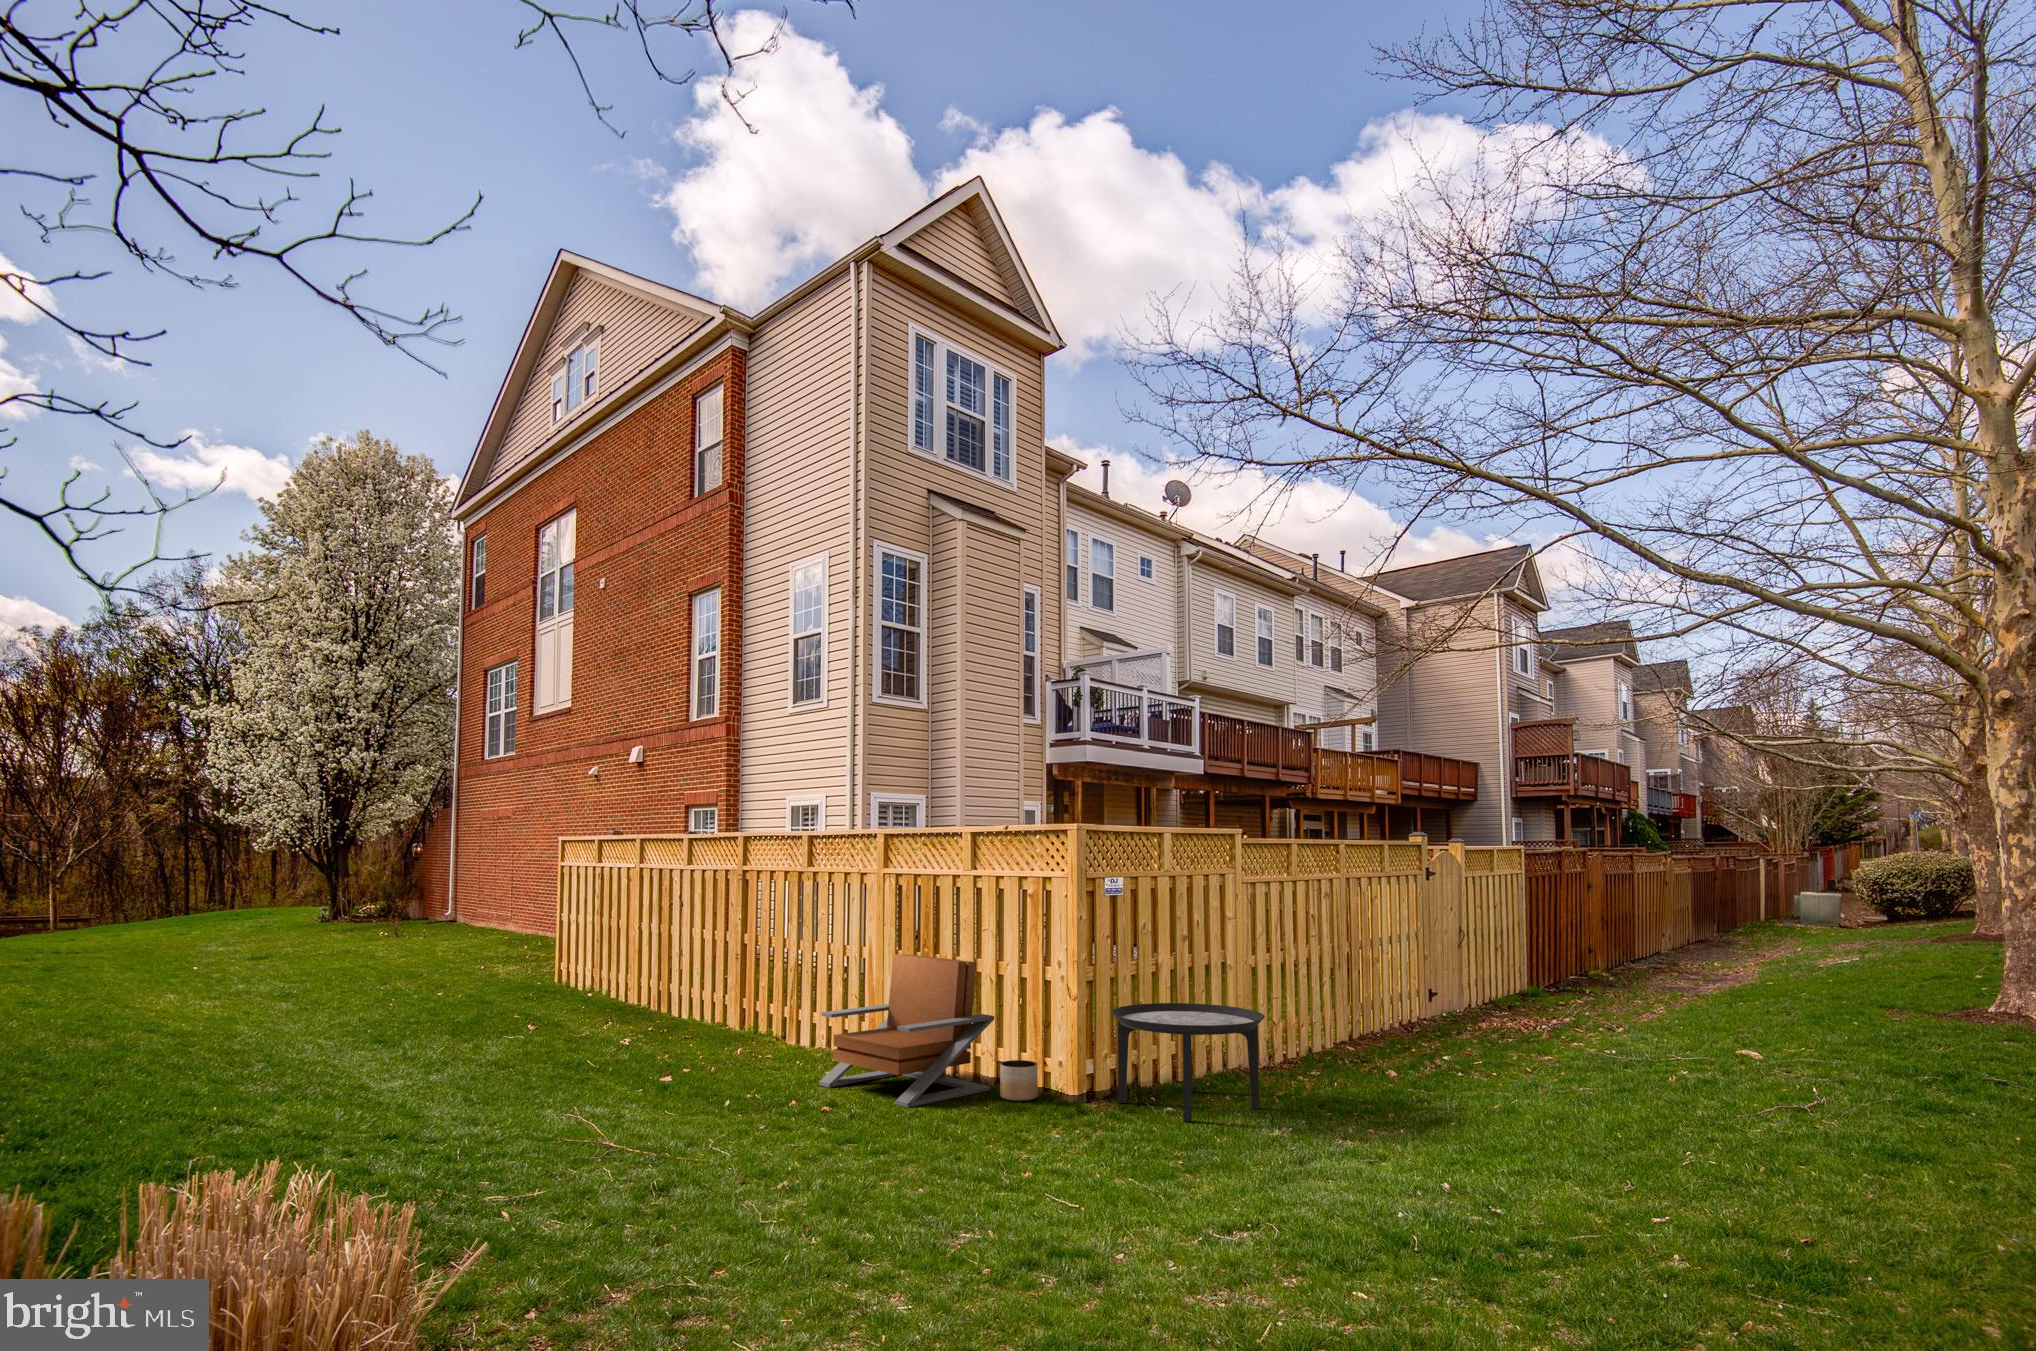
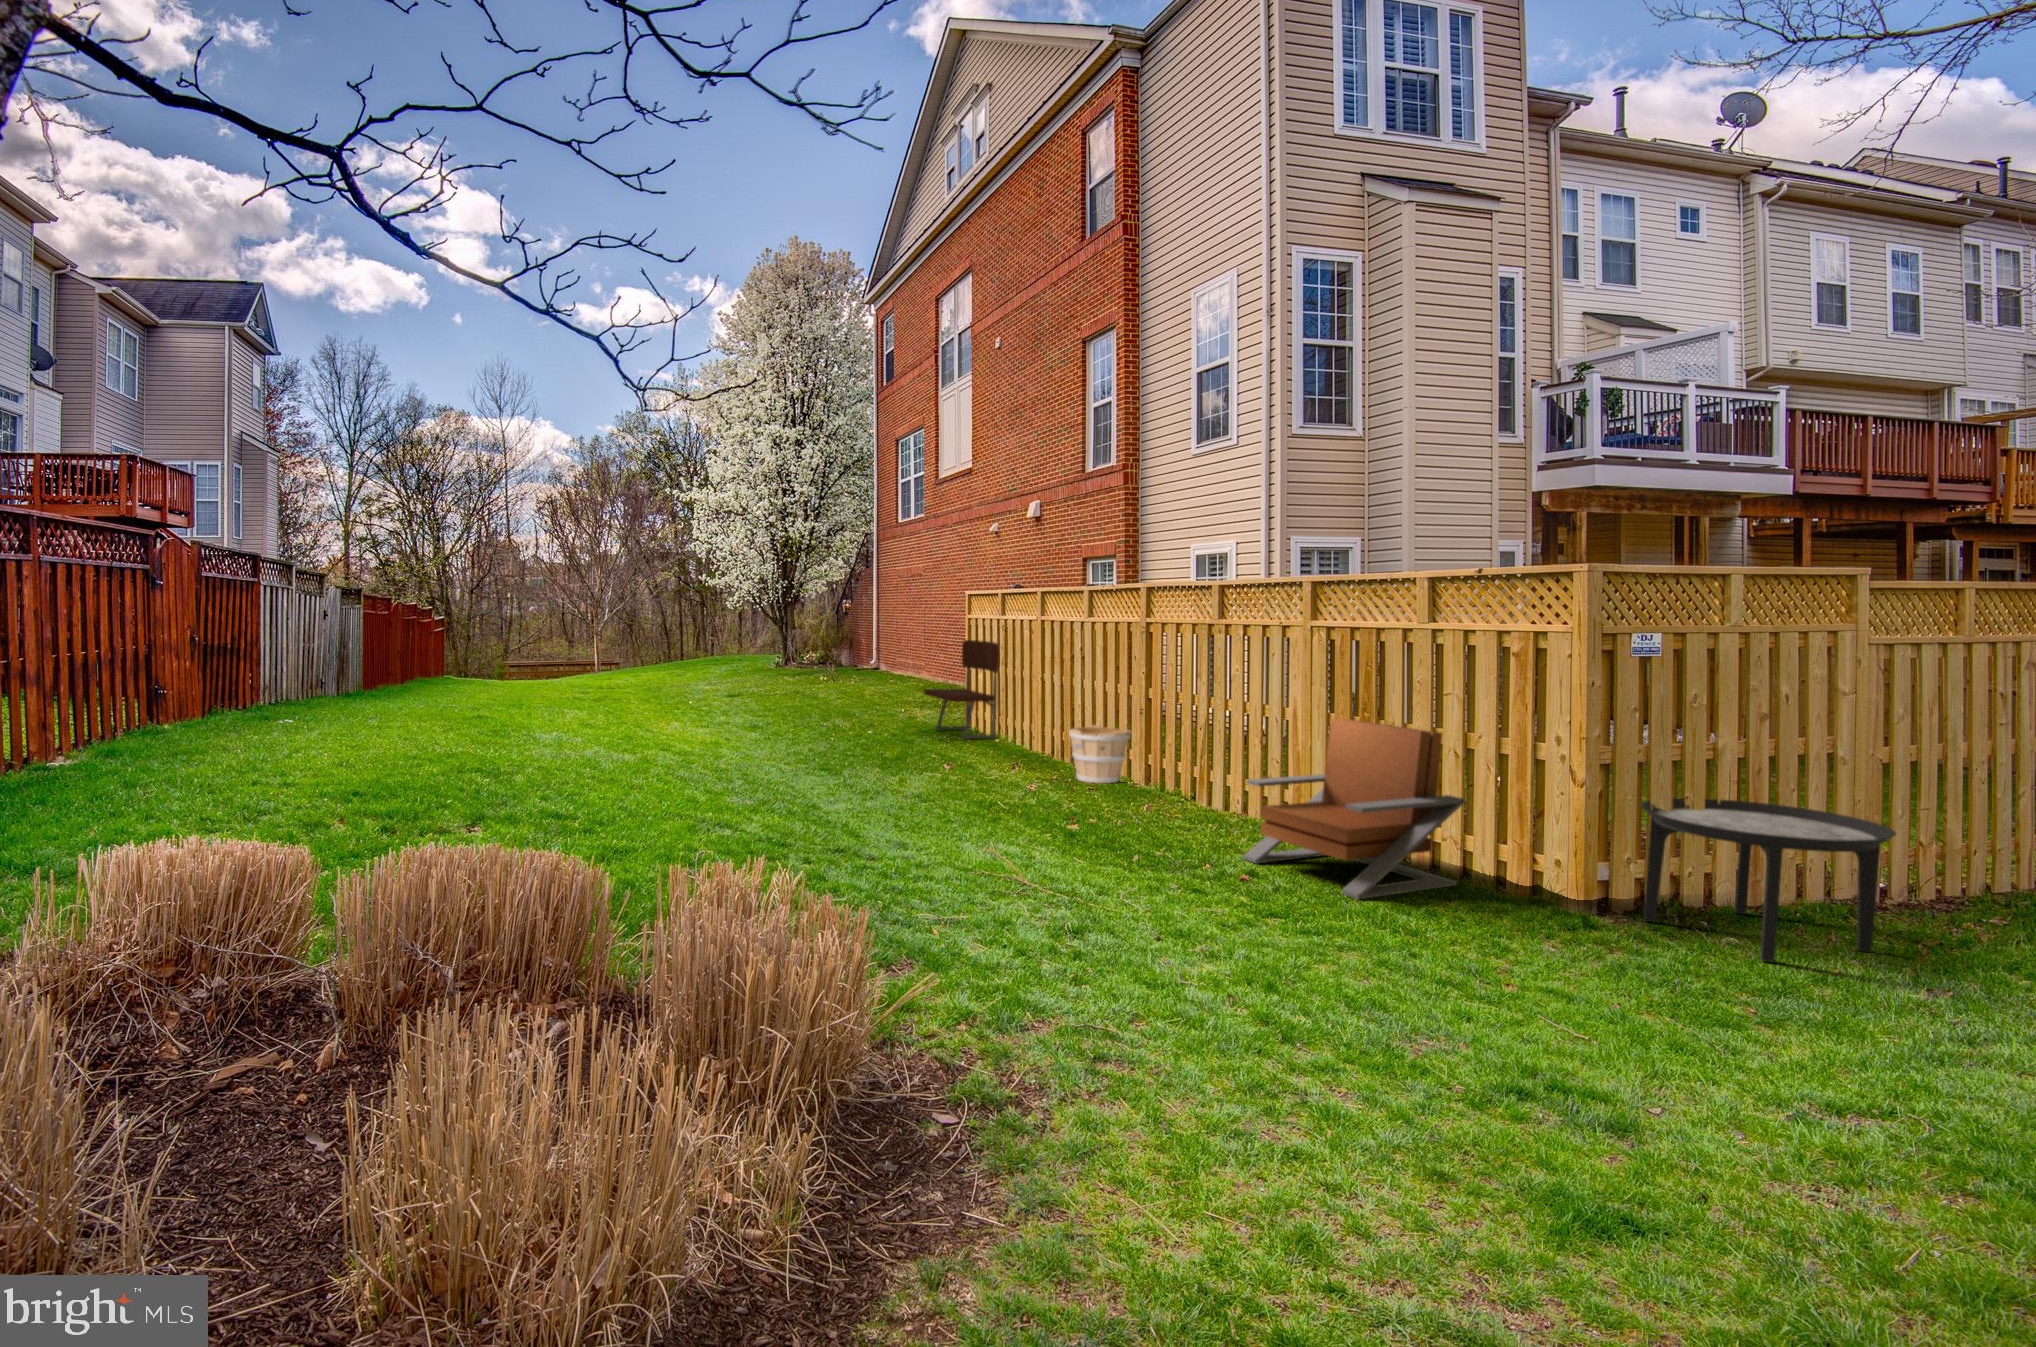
bench: none [509,890,596,996] -> present [924,640,1000,740]
wooden bucket: none [665,972,727,1030] -> present [1069,725,1130,784]
planter: present [1000,1060,1038,1101] -> none [1474,854,1527,905]

